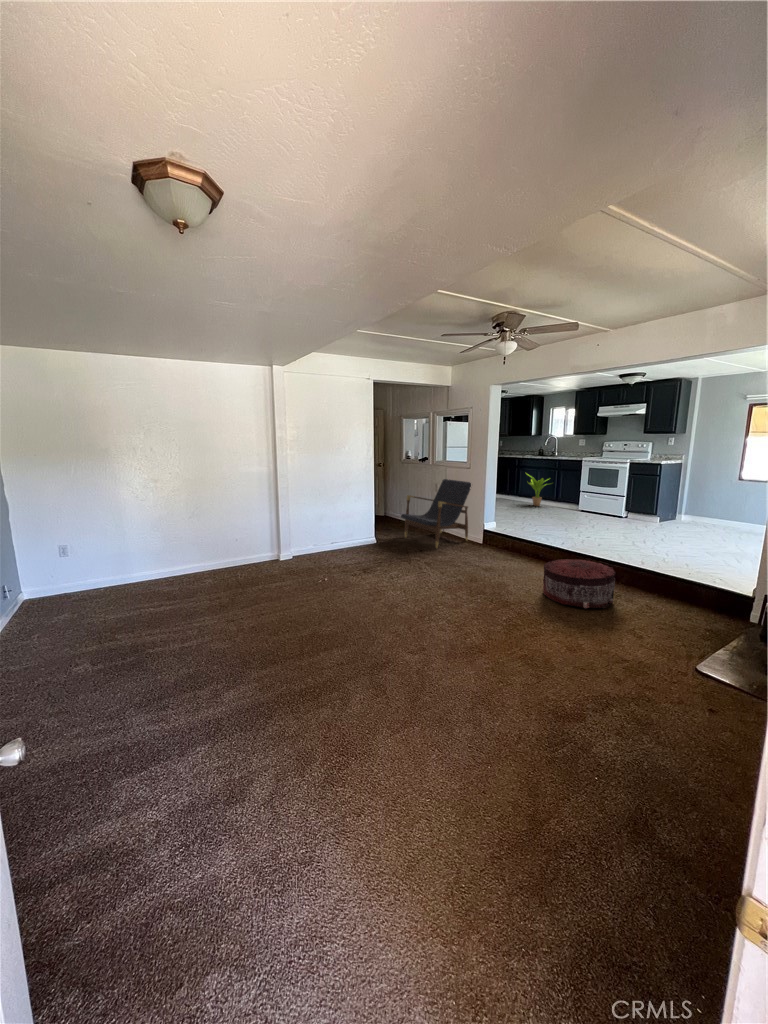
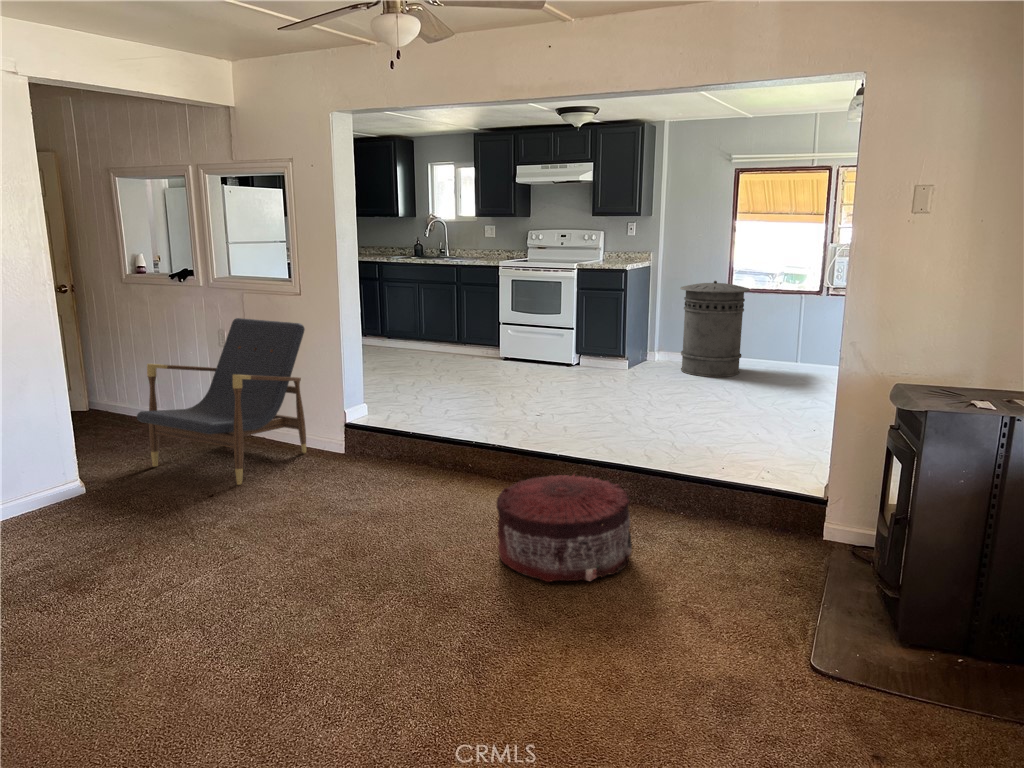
trash can: none [696,473,754,532] -> present [680,281,750,377]
potted plant: present [528,475,546,506] -> none [397,291,451,355]

